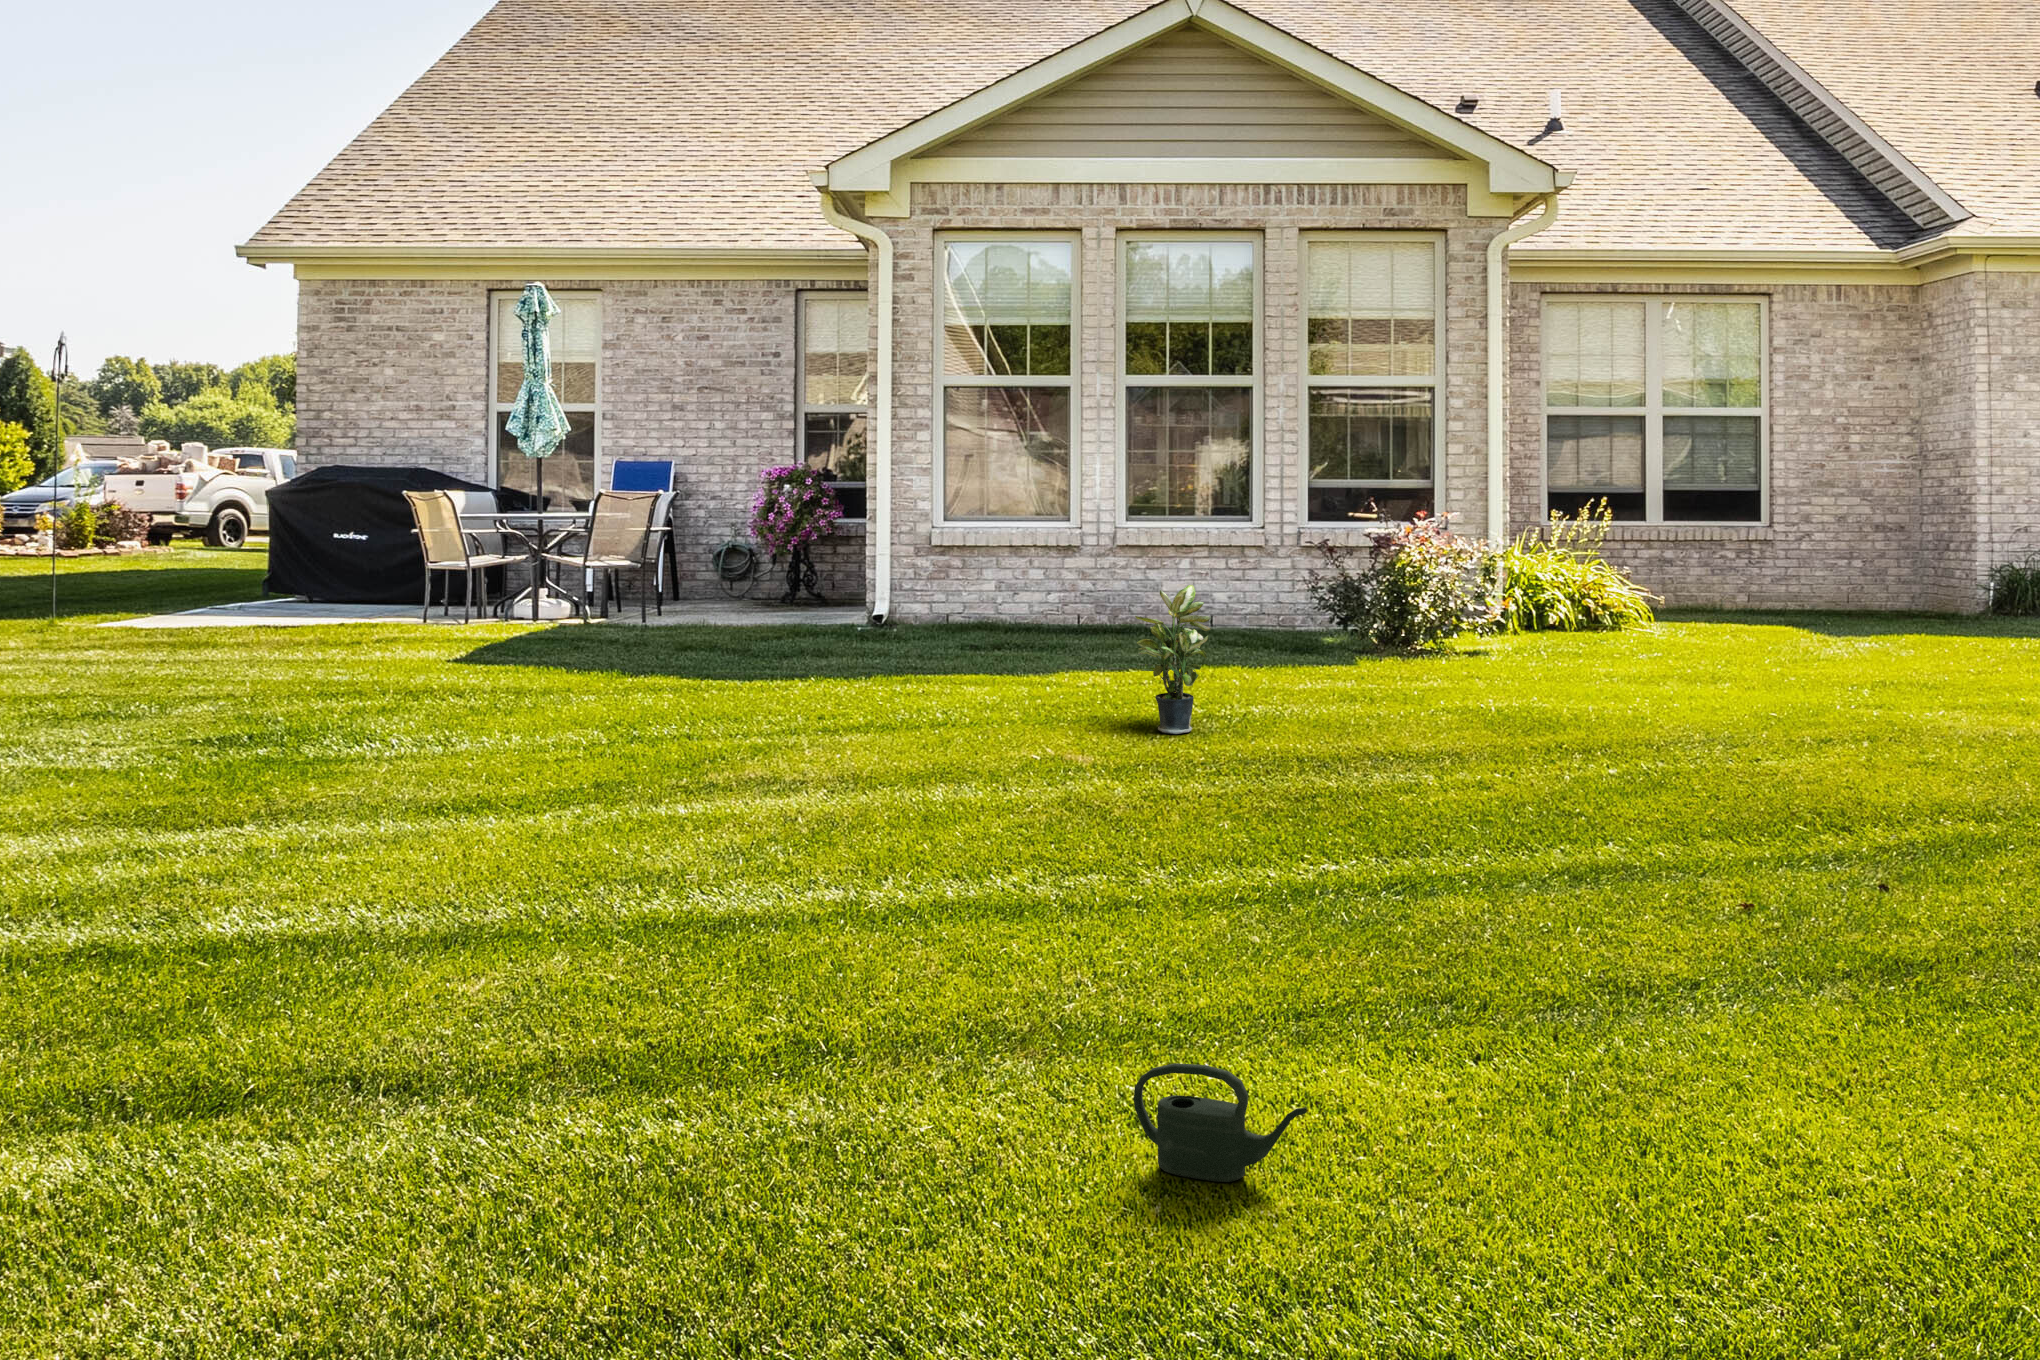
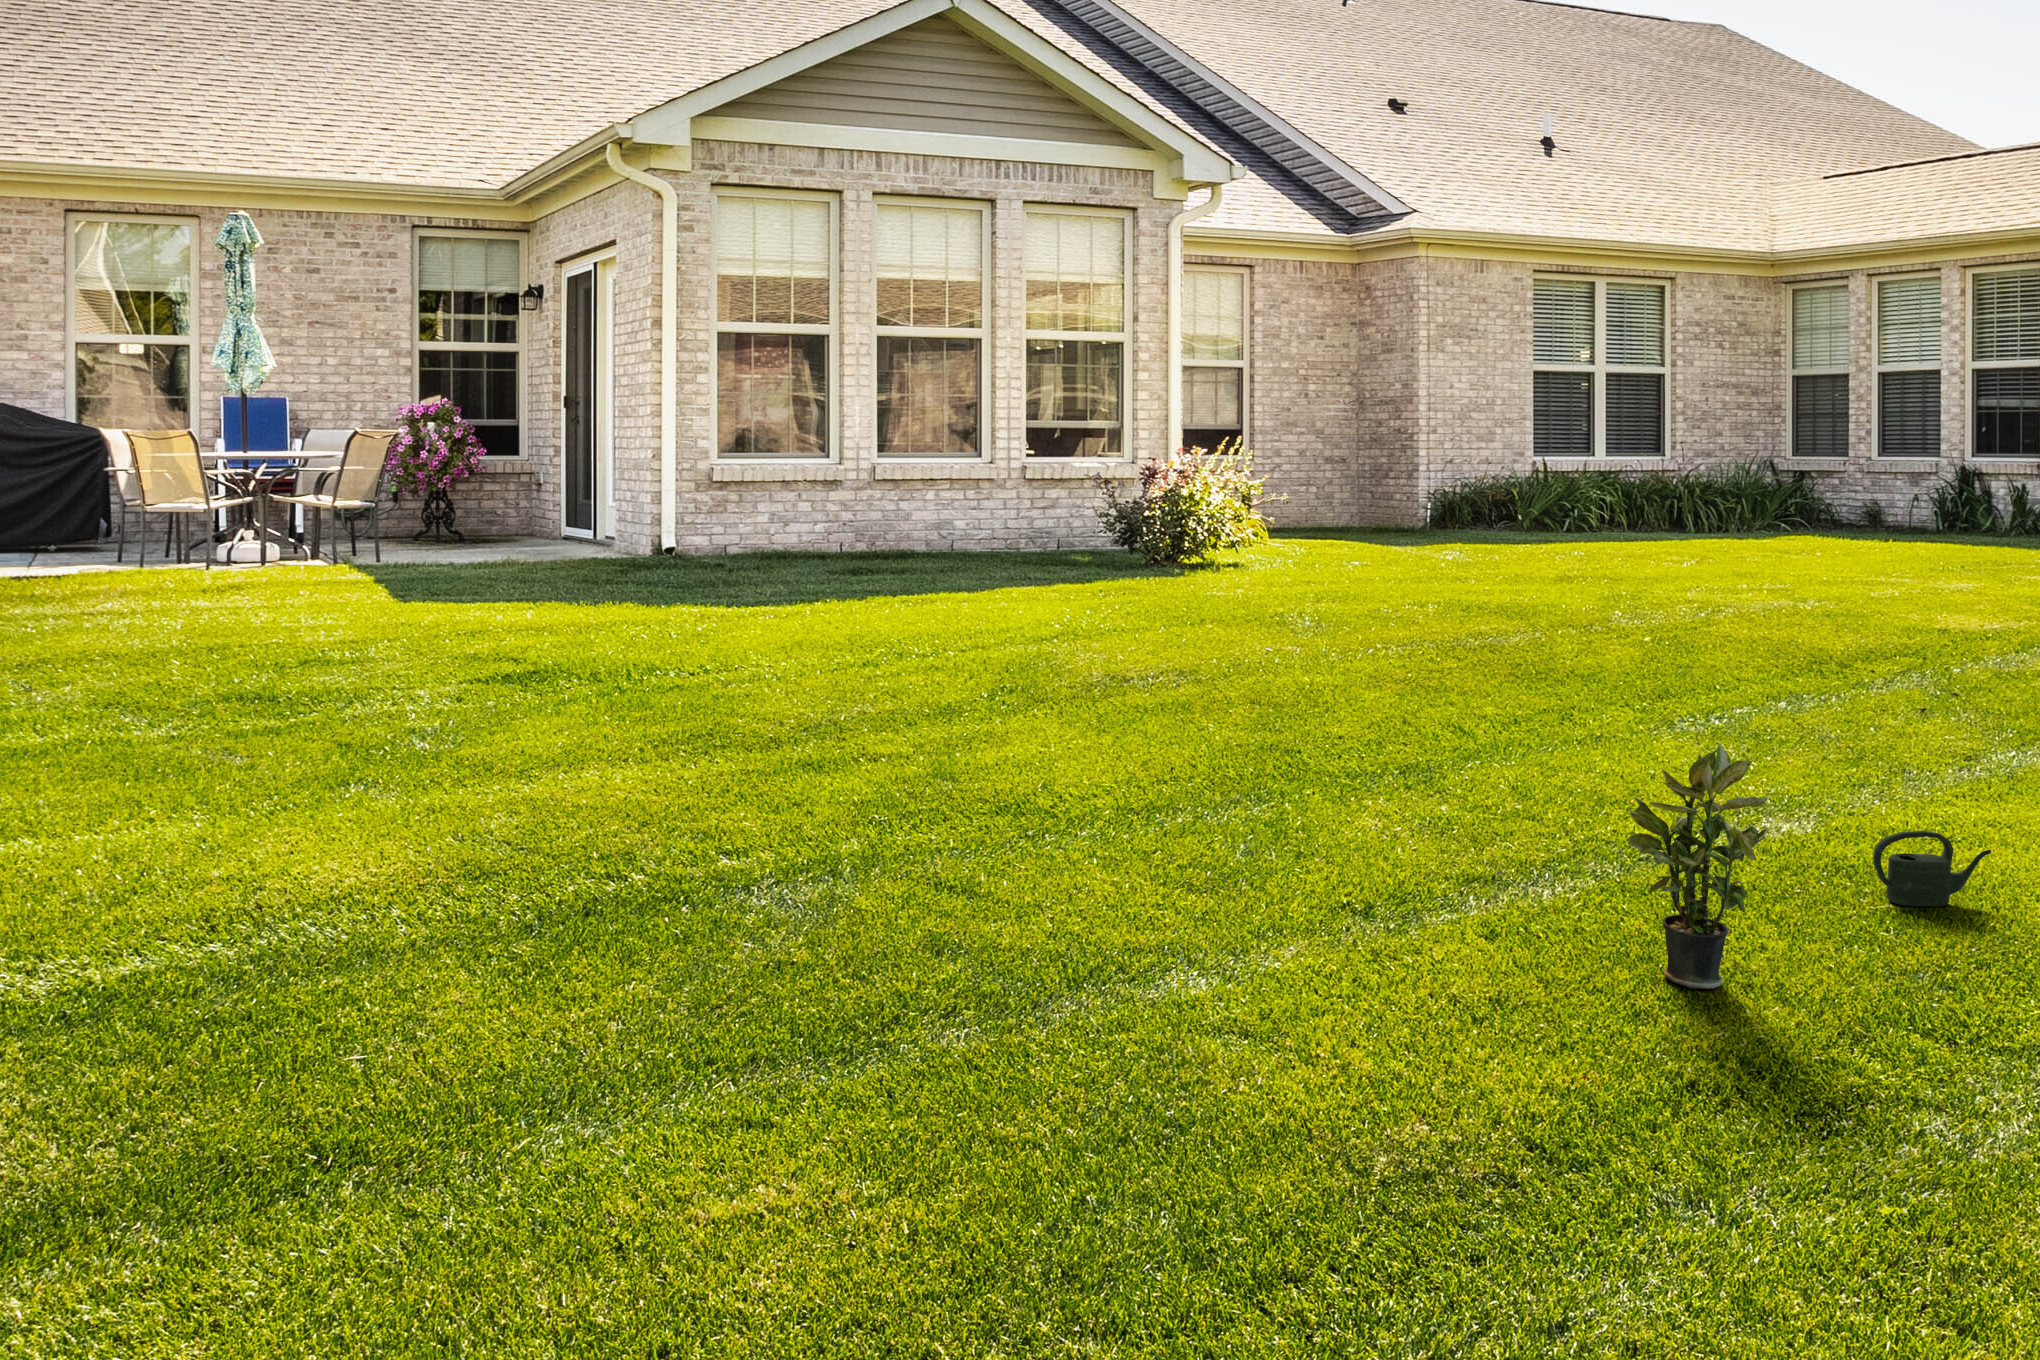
potted plant: present [1135,585,1211,734] -> present [1628,744,1768,989]

